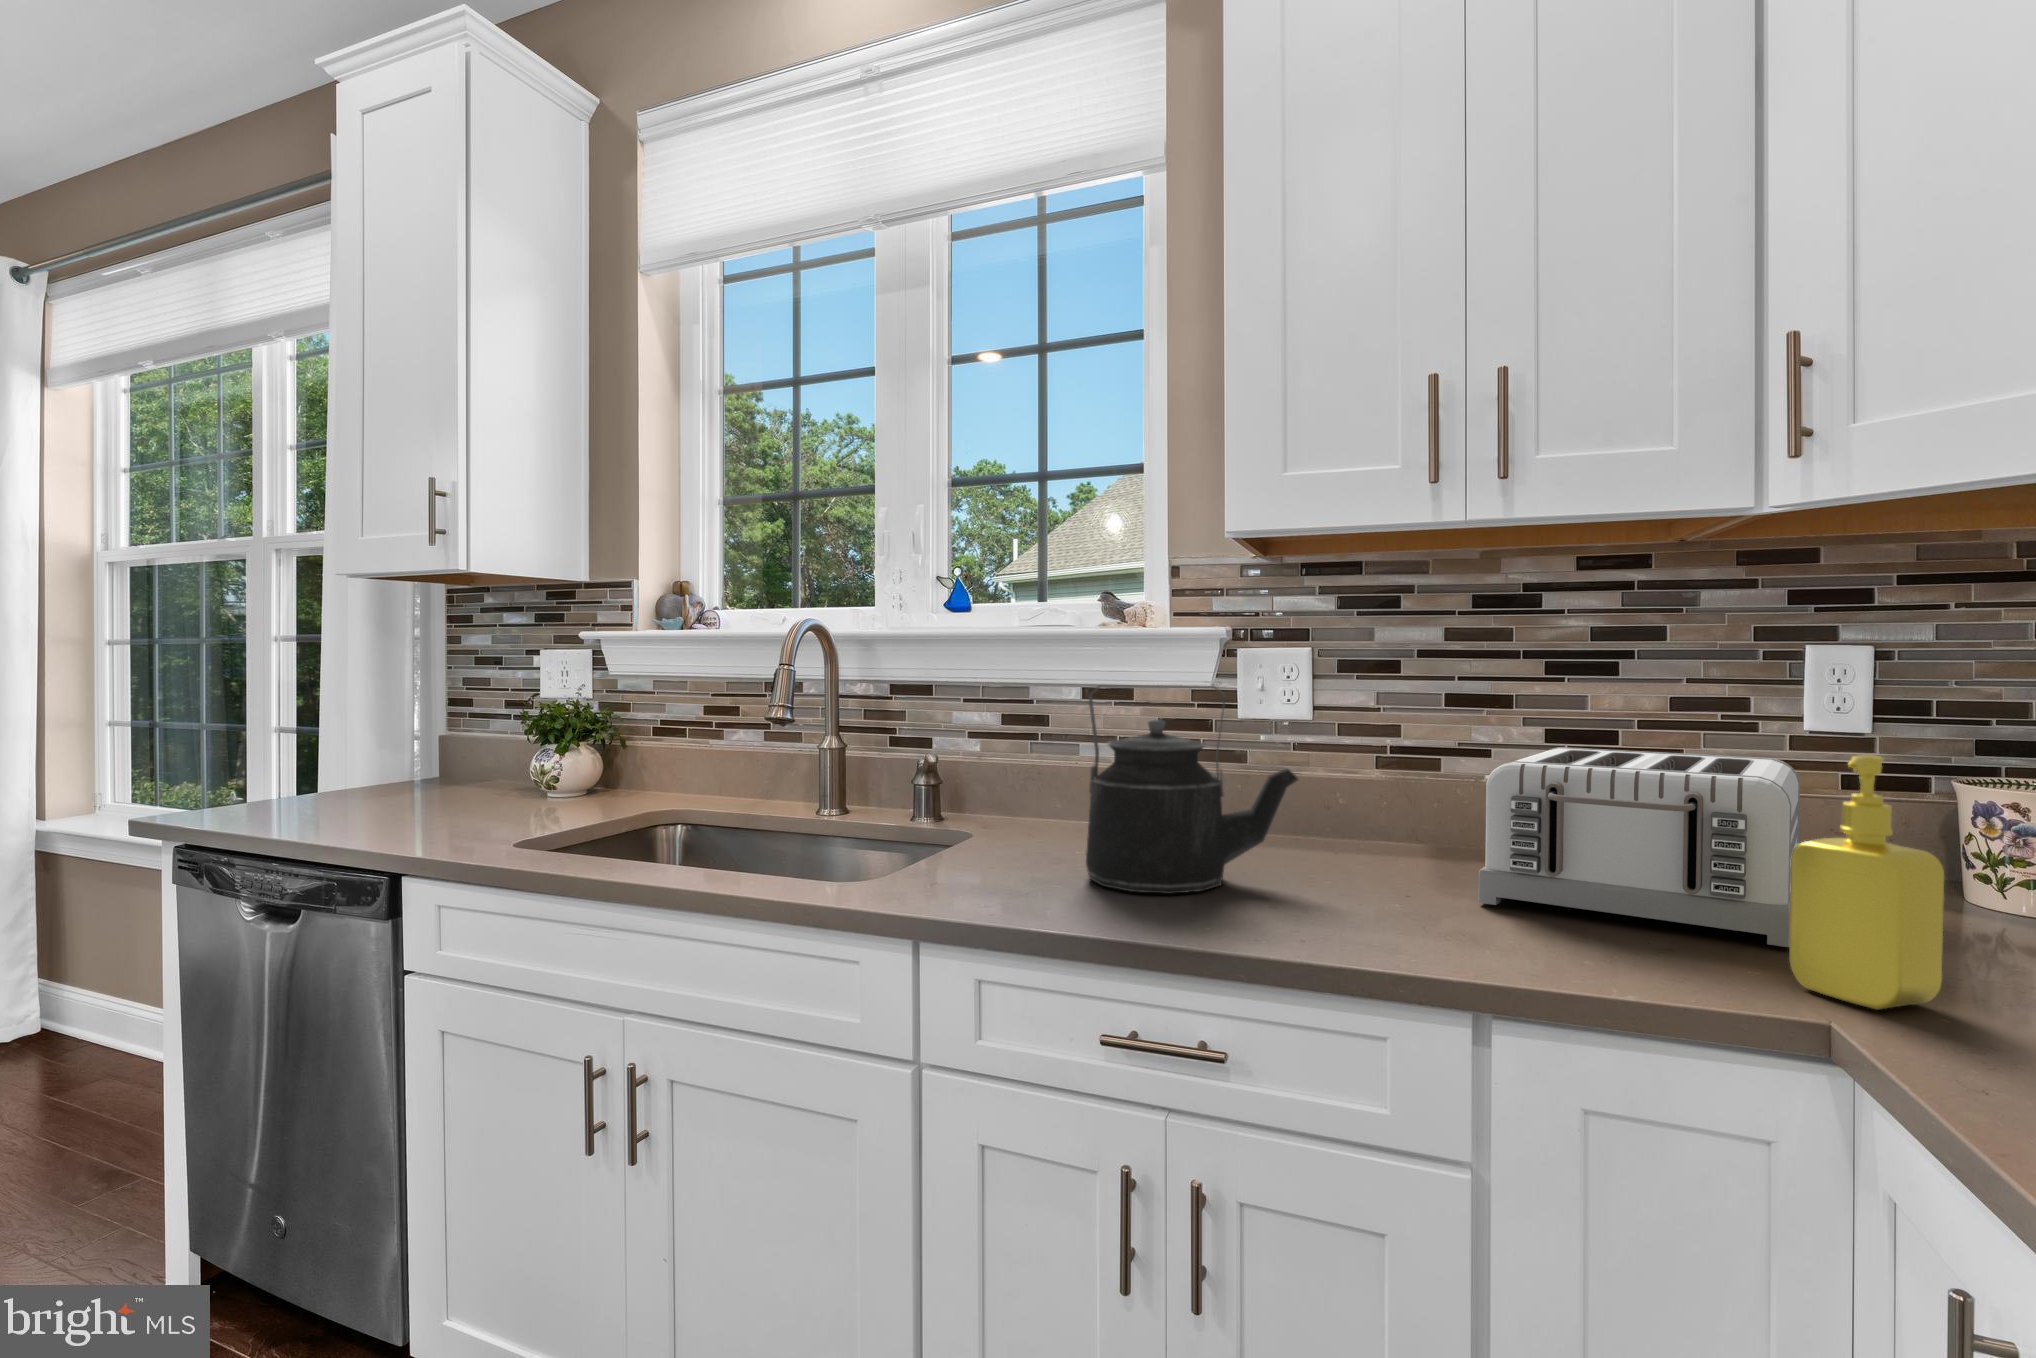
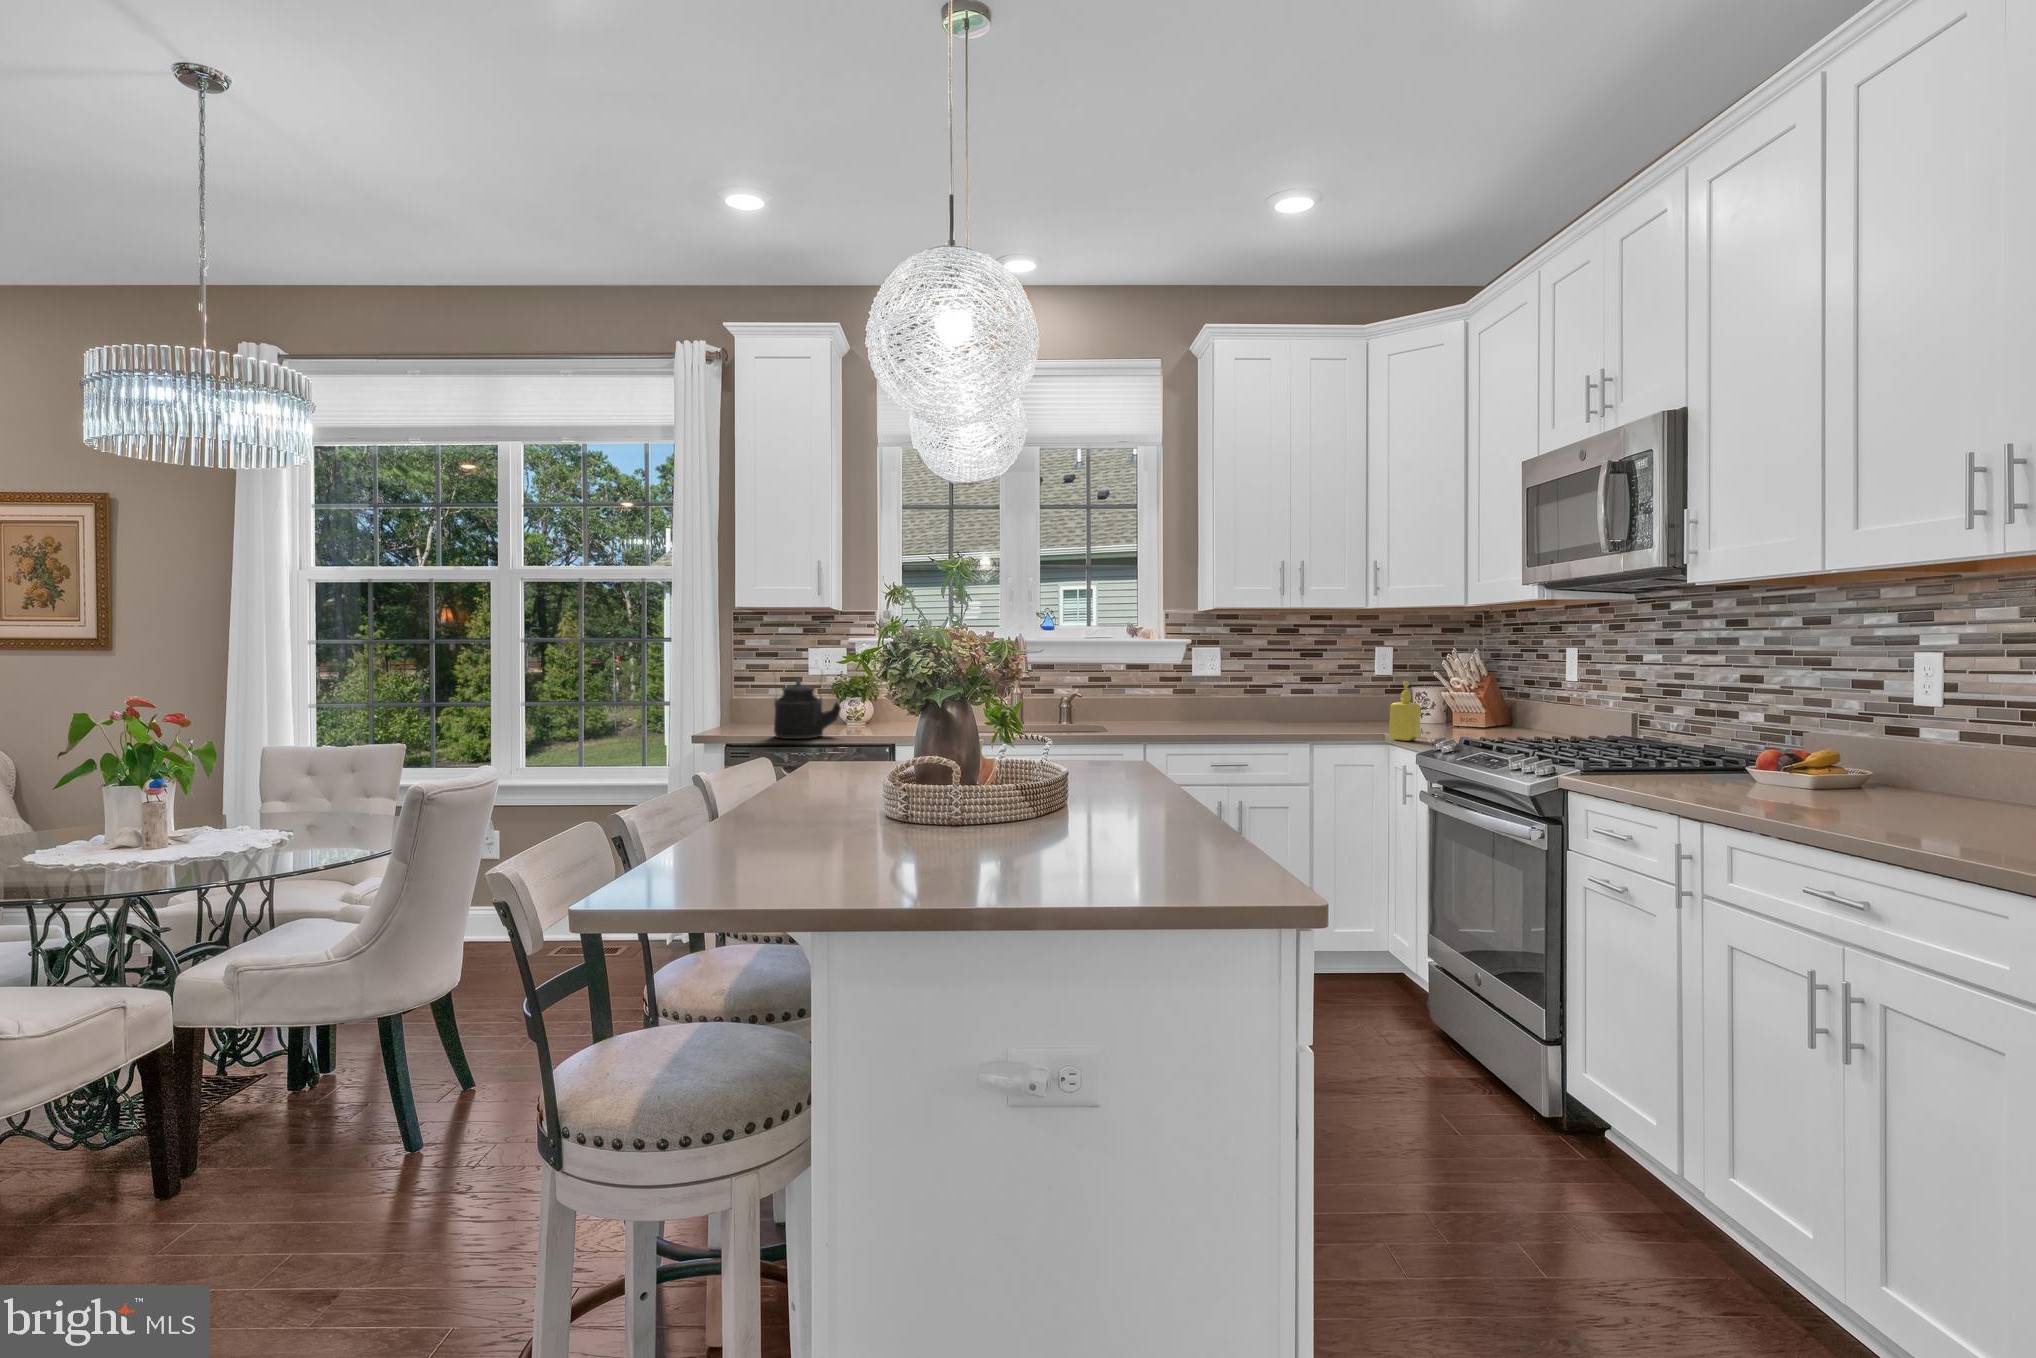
kettle: present [1086,685,1298,894] -> present [774,668,841,739]
toaster: present [1479,747,1800,947] -> none [1302,683,1386,733]

